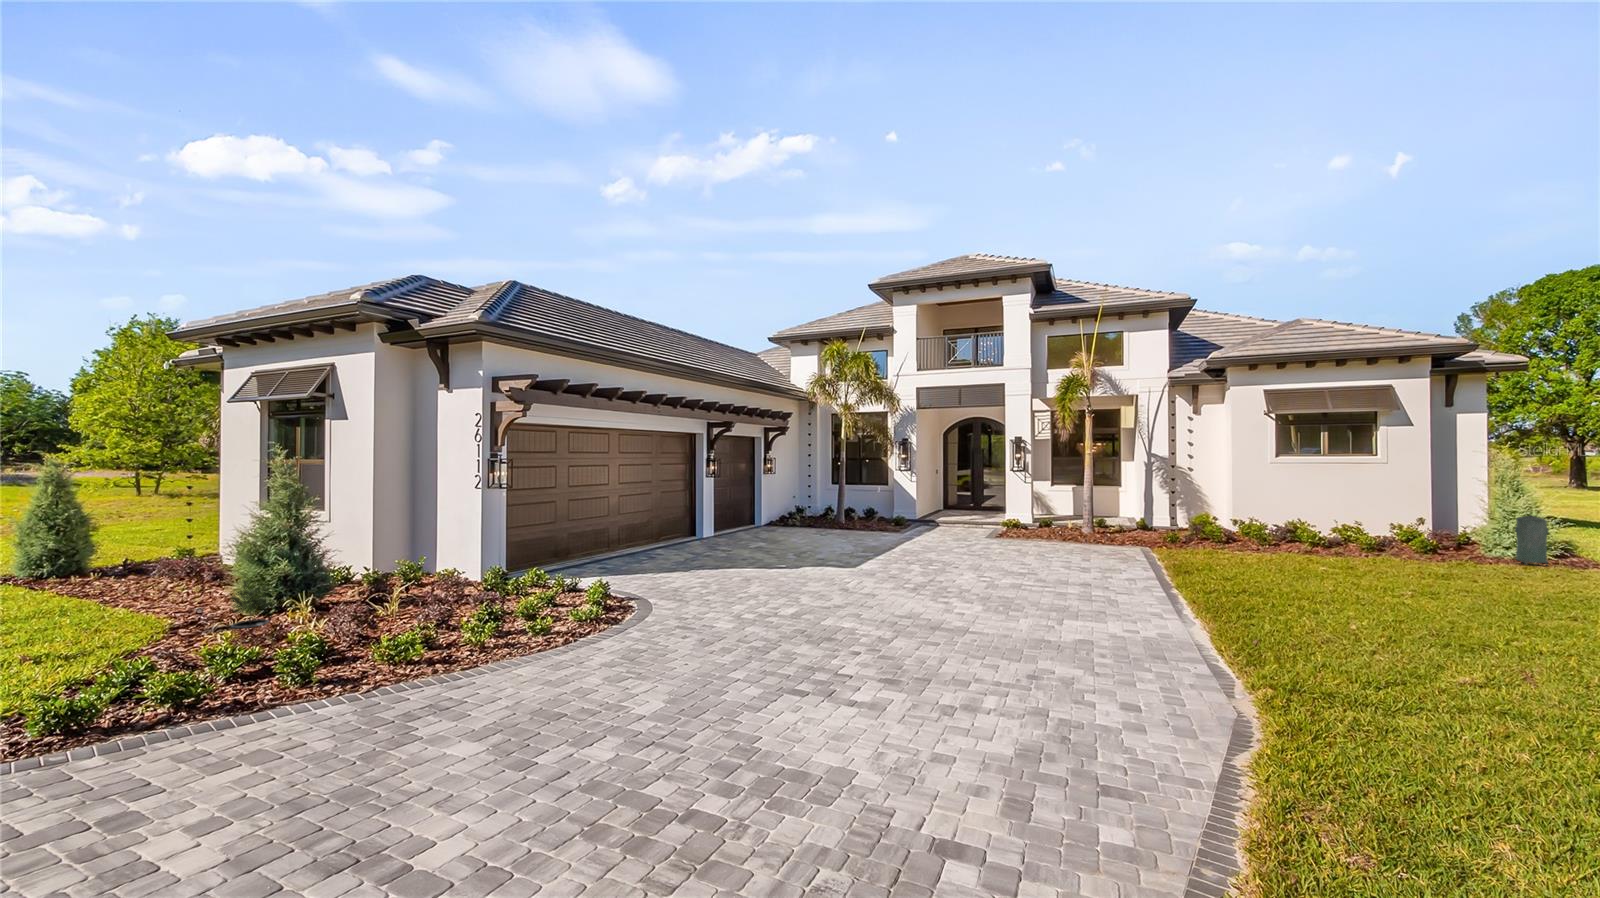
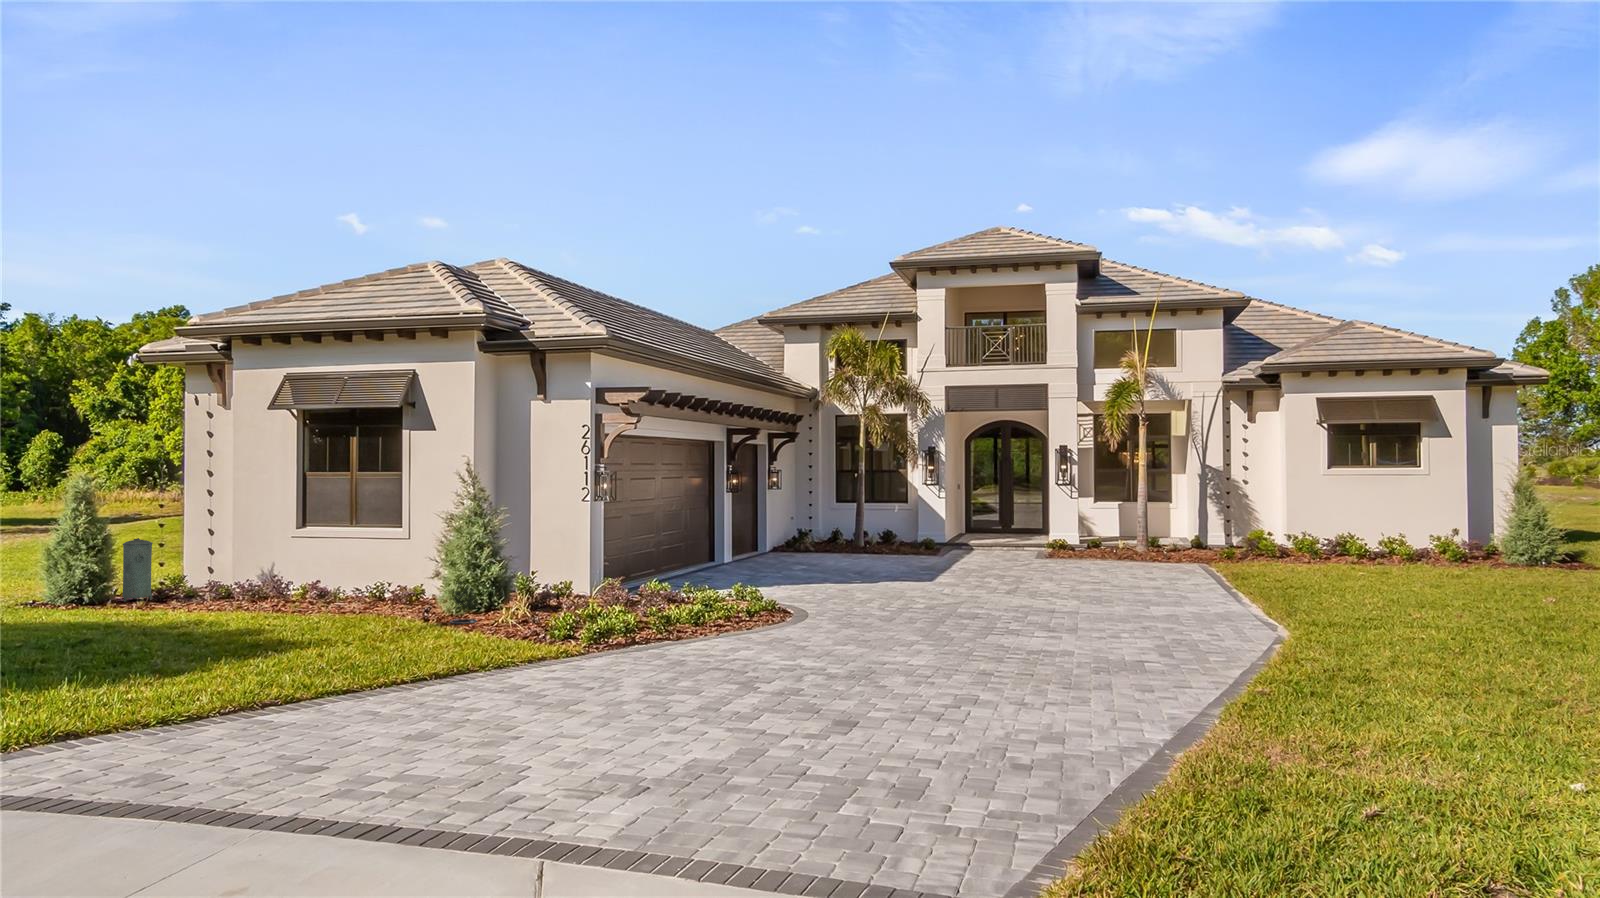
trash can: present [1515,515,1549,565] -> present [123,538,153,602]

